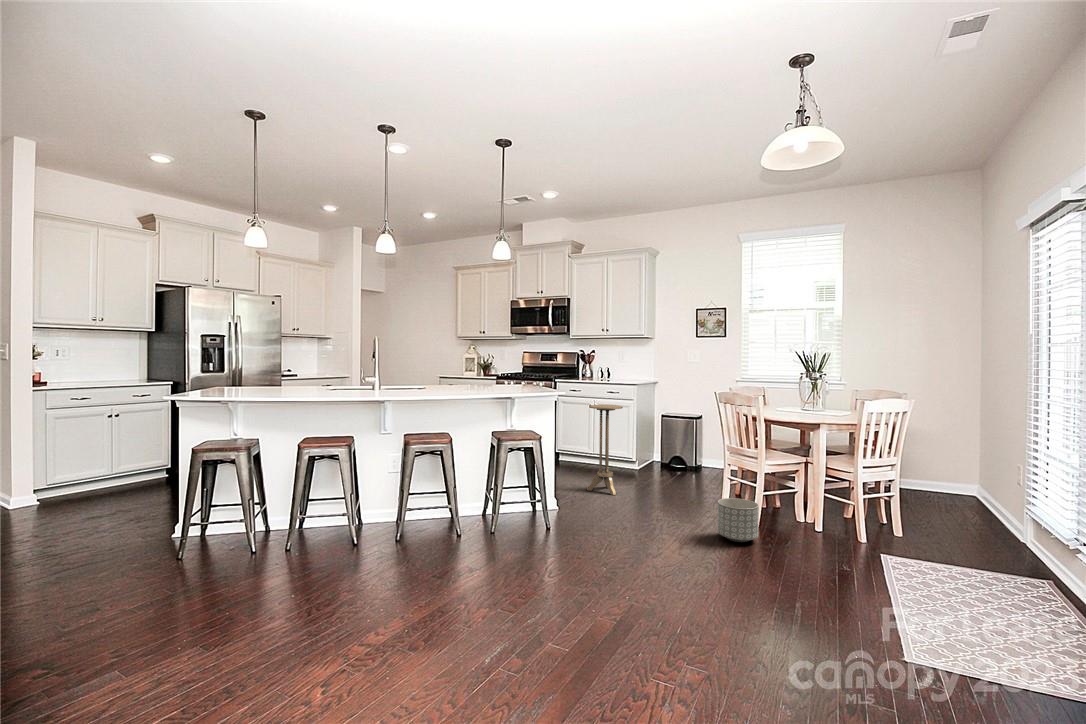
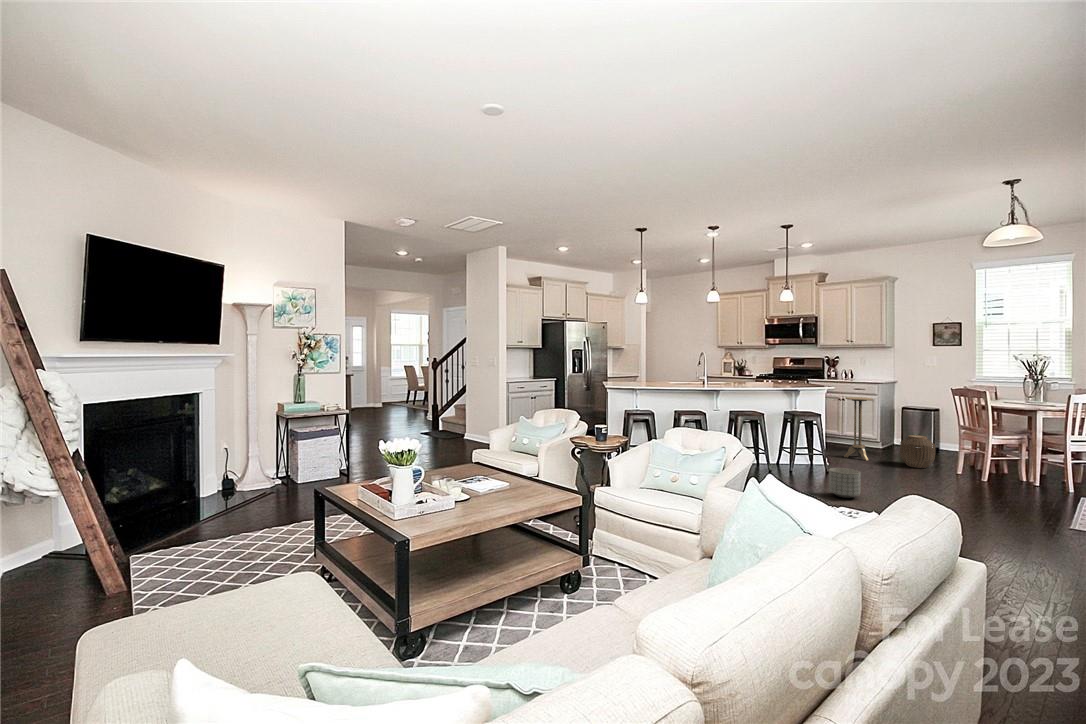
woven basket: none [653,457,695,504] -> present [900,435,936,468]
planter: present [718,498,759,542] -> present [829,468,861,498]

